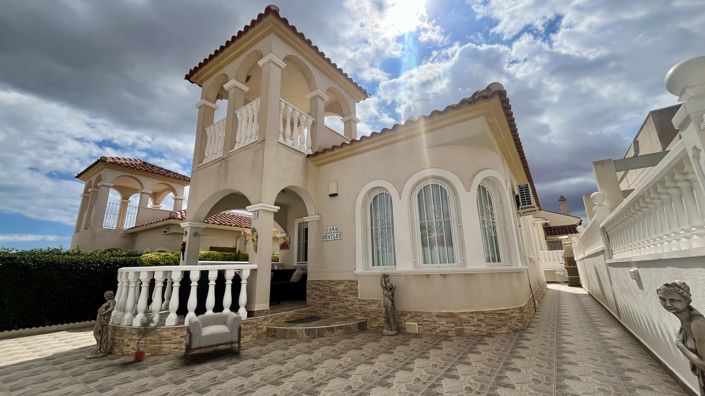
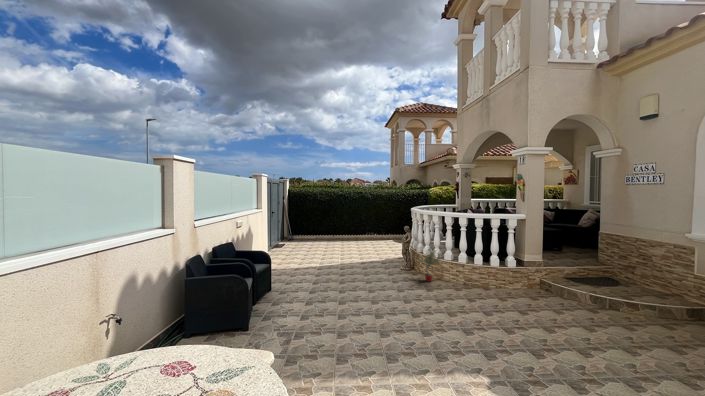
armchair: present [185,312,242,364] -> none [460,257,507,303]

